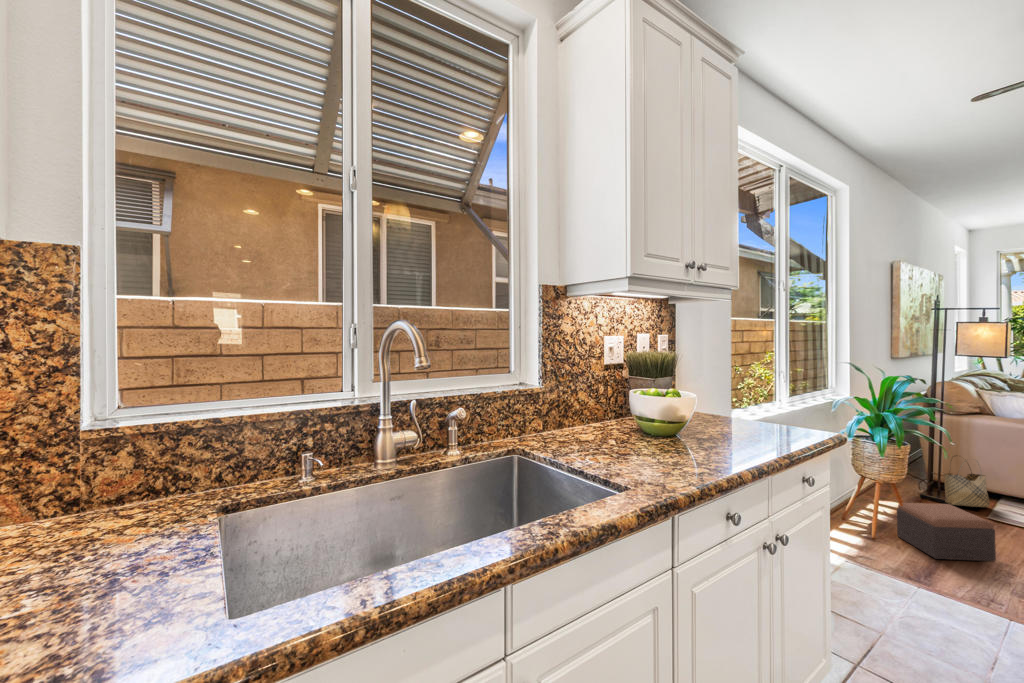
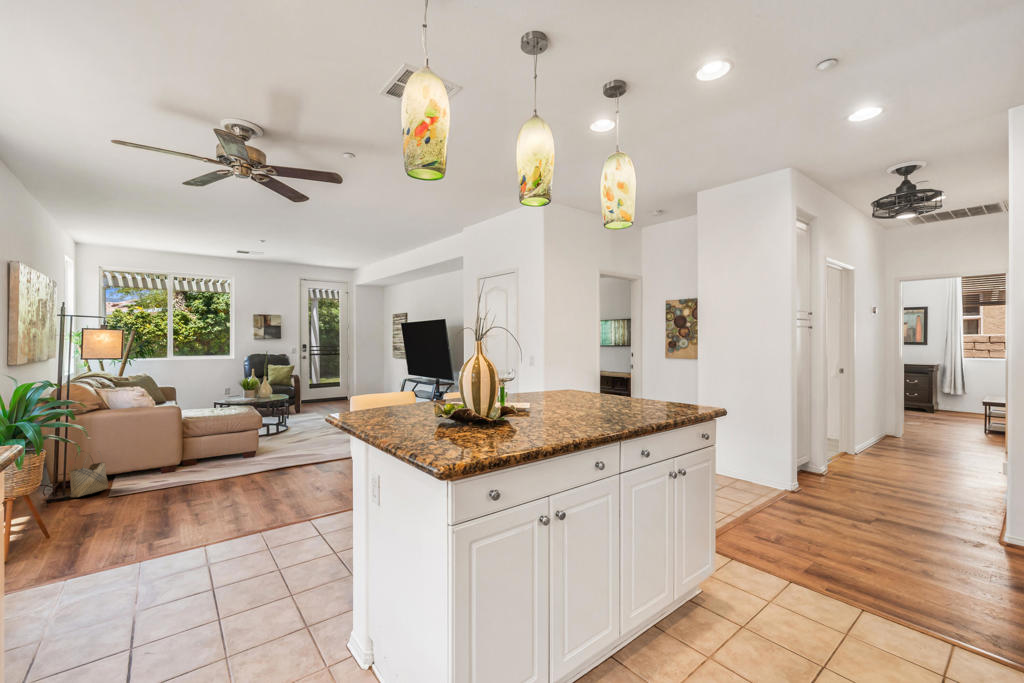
footstool: present [897,503,996,561] -> none [32,495,122,548]

